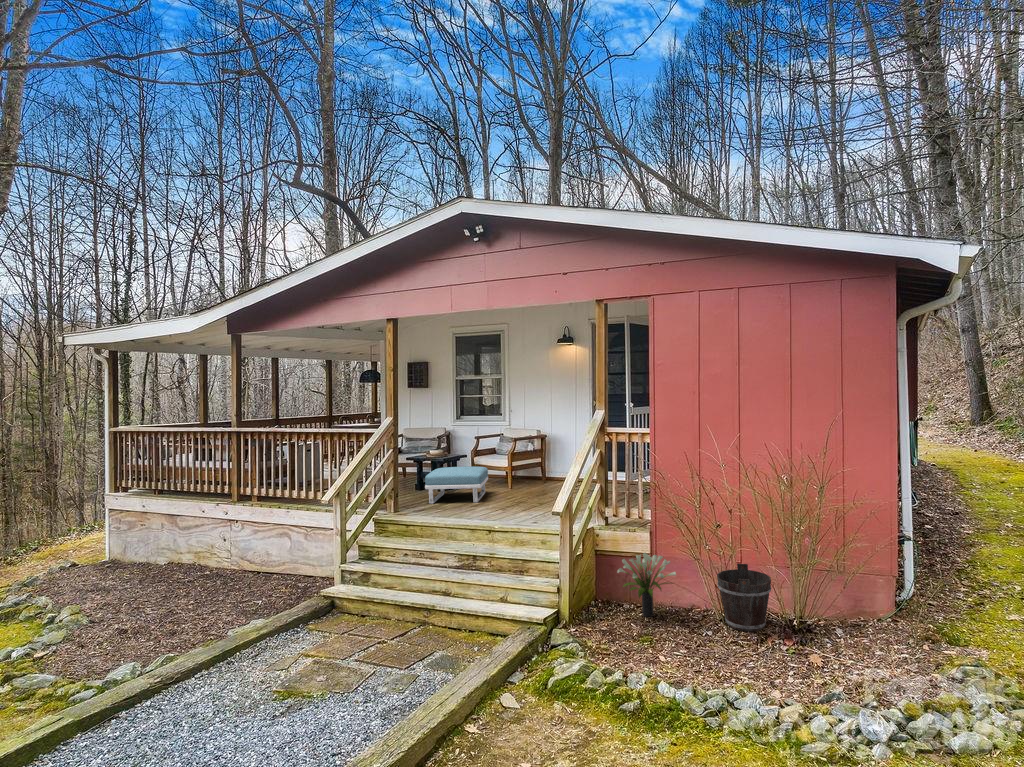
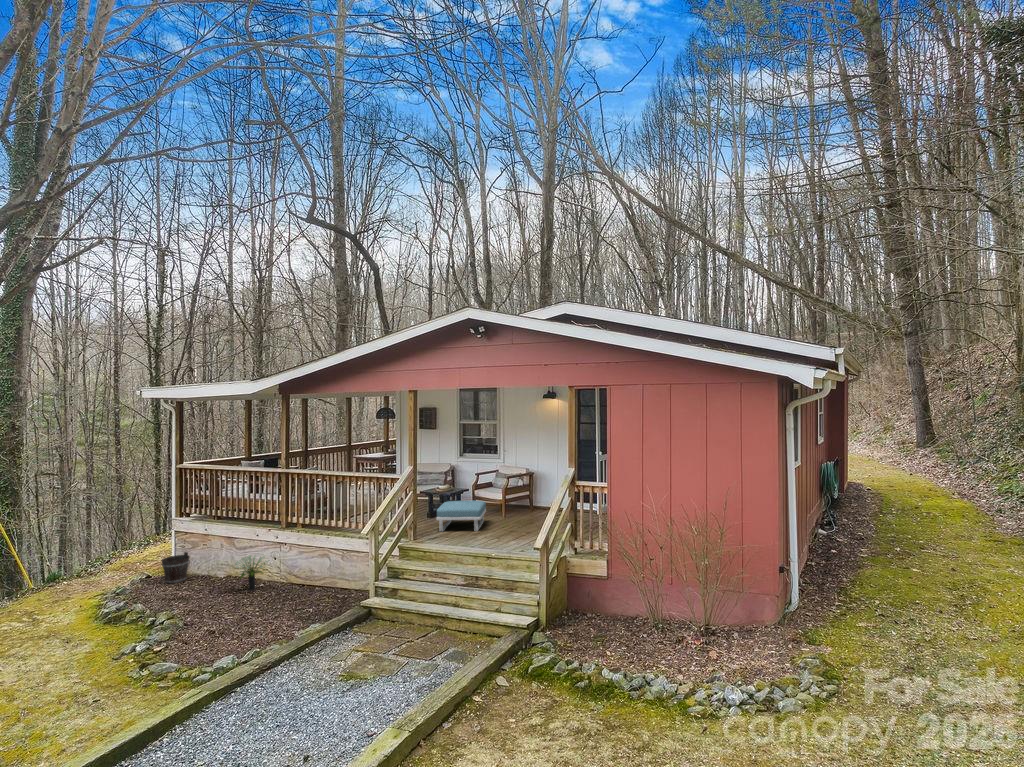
potted plant: present [618,553,676,617] -> present [235,555,269,590]
bucket: present [717,564,771,631] -> present [162,552,190,584]

